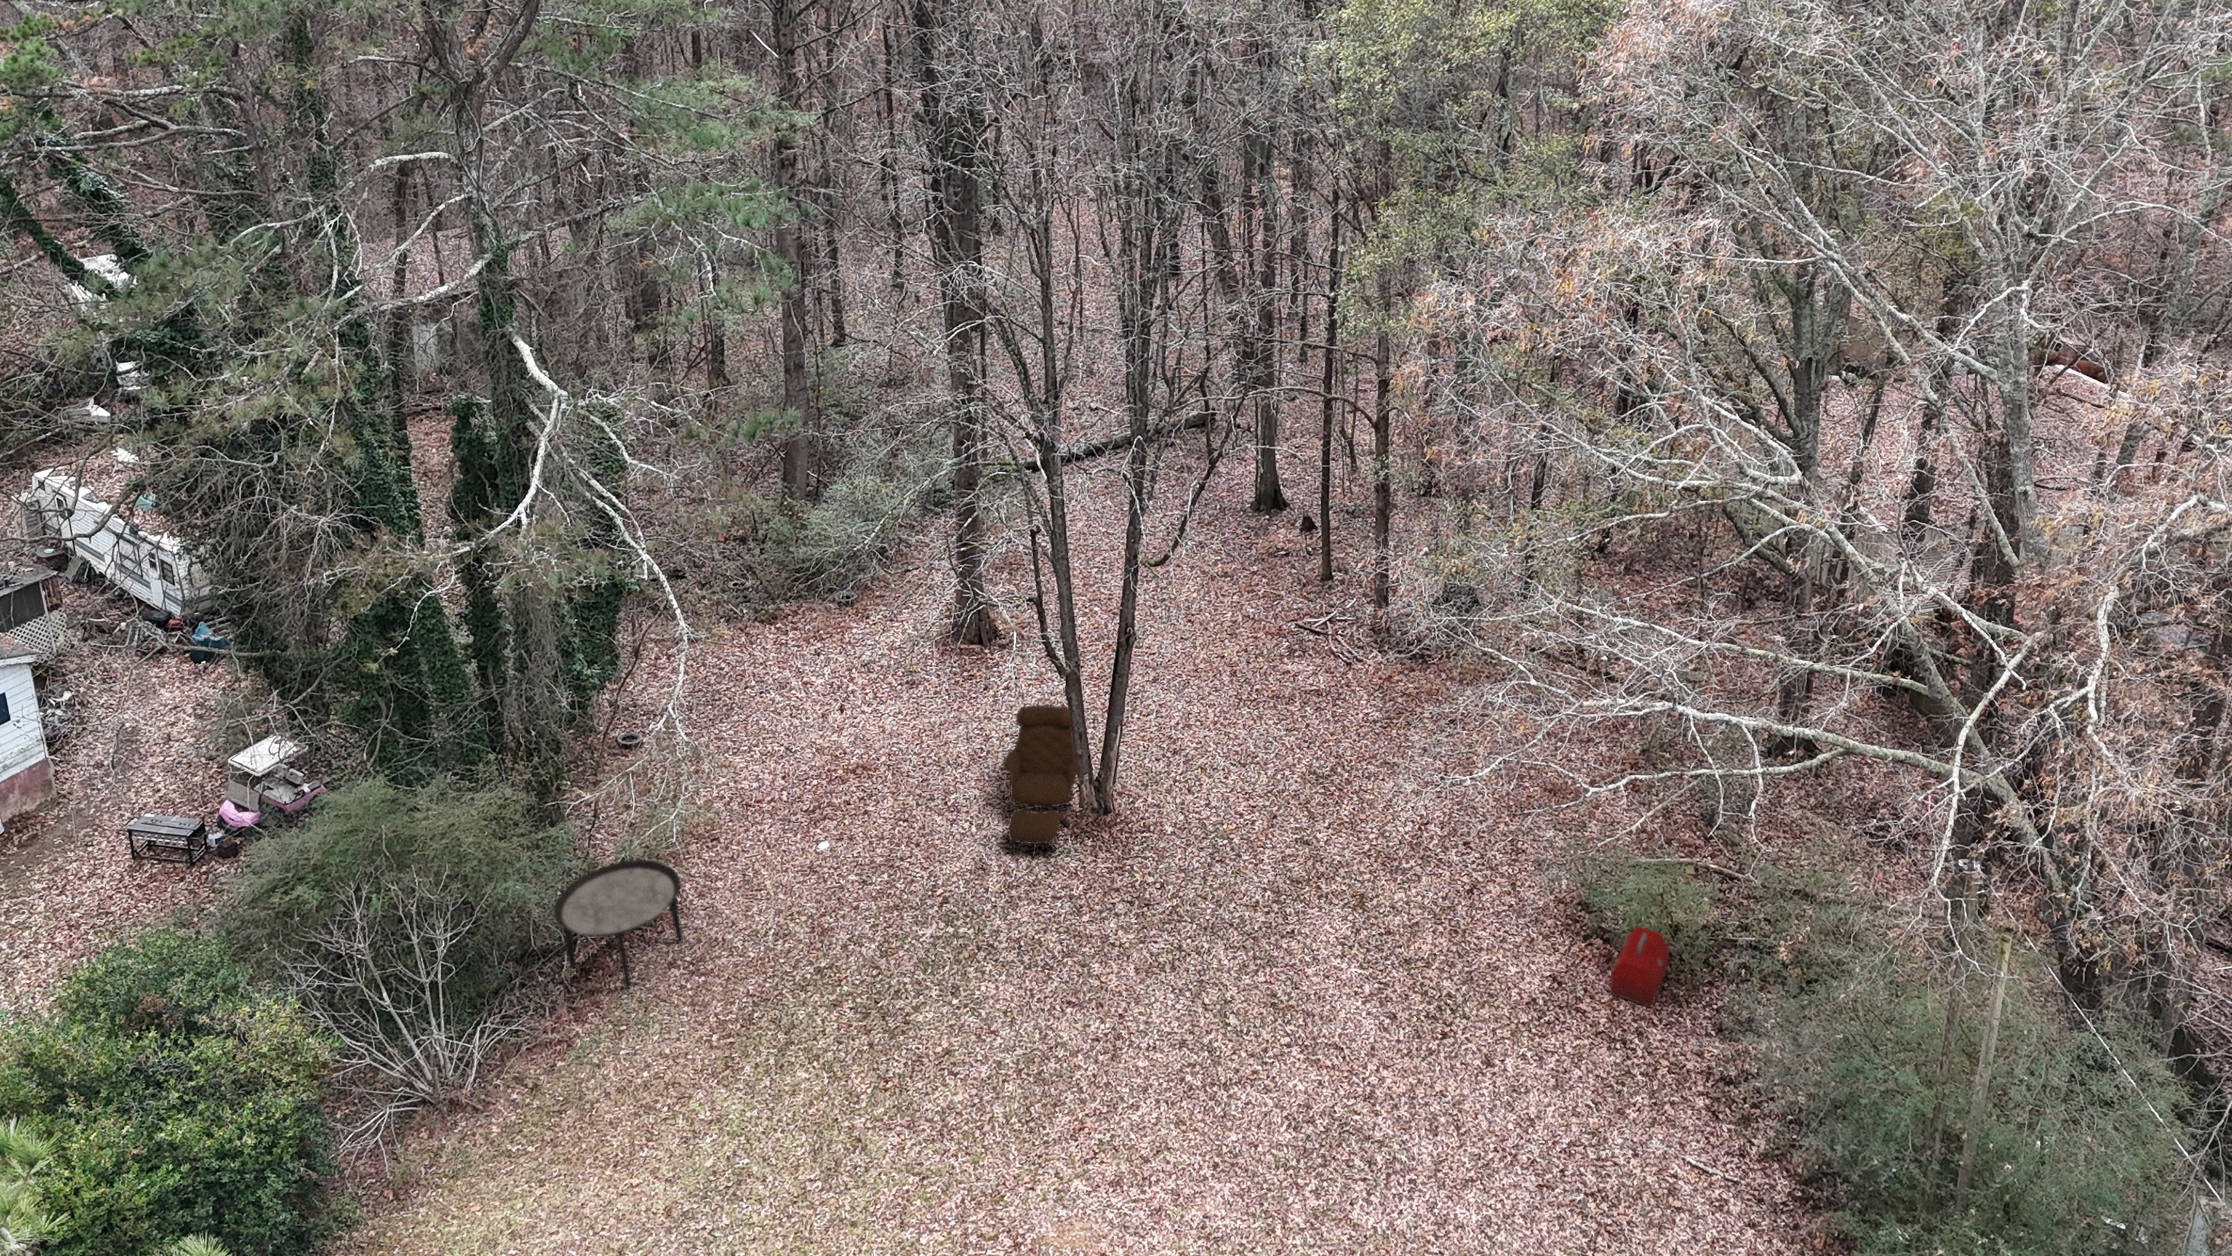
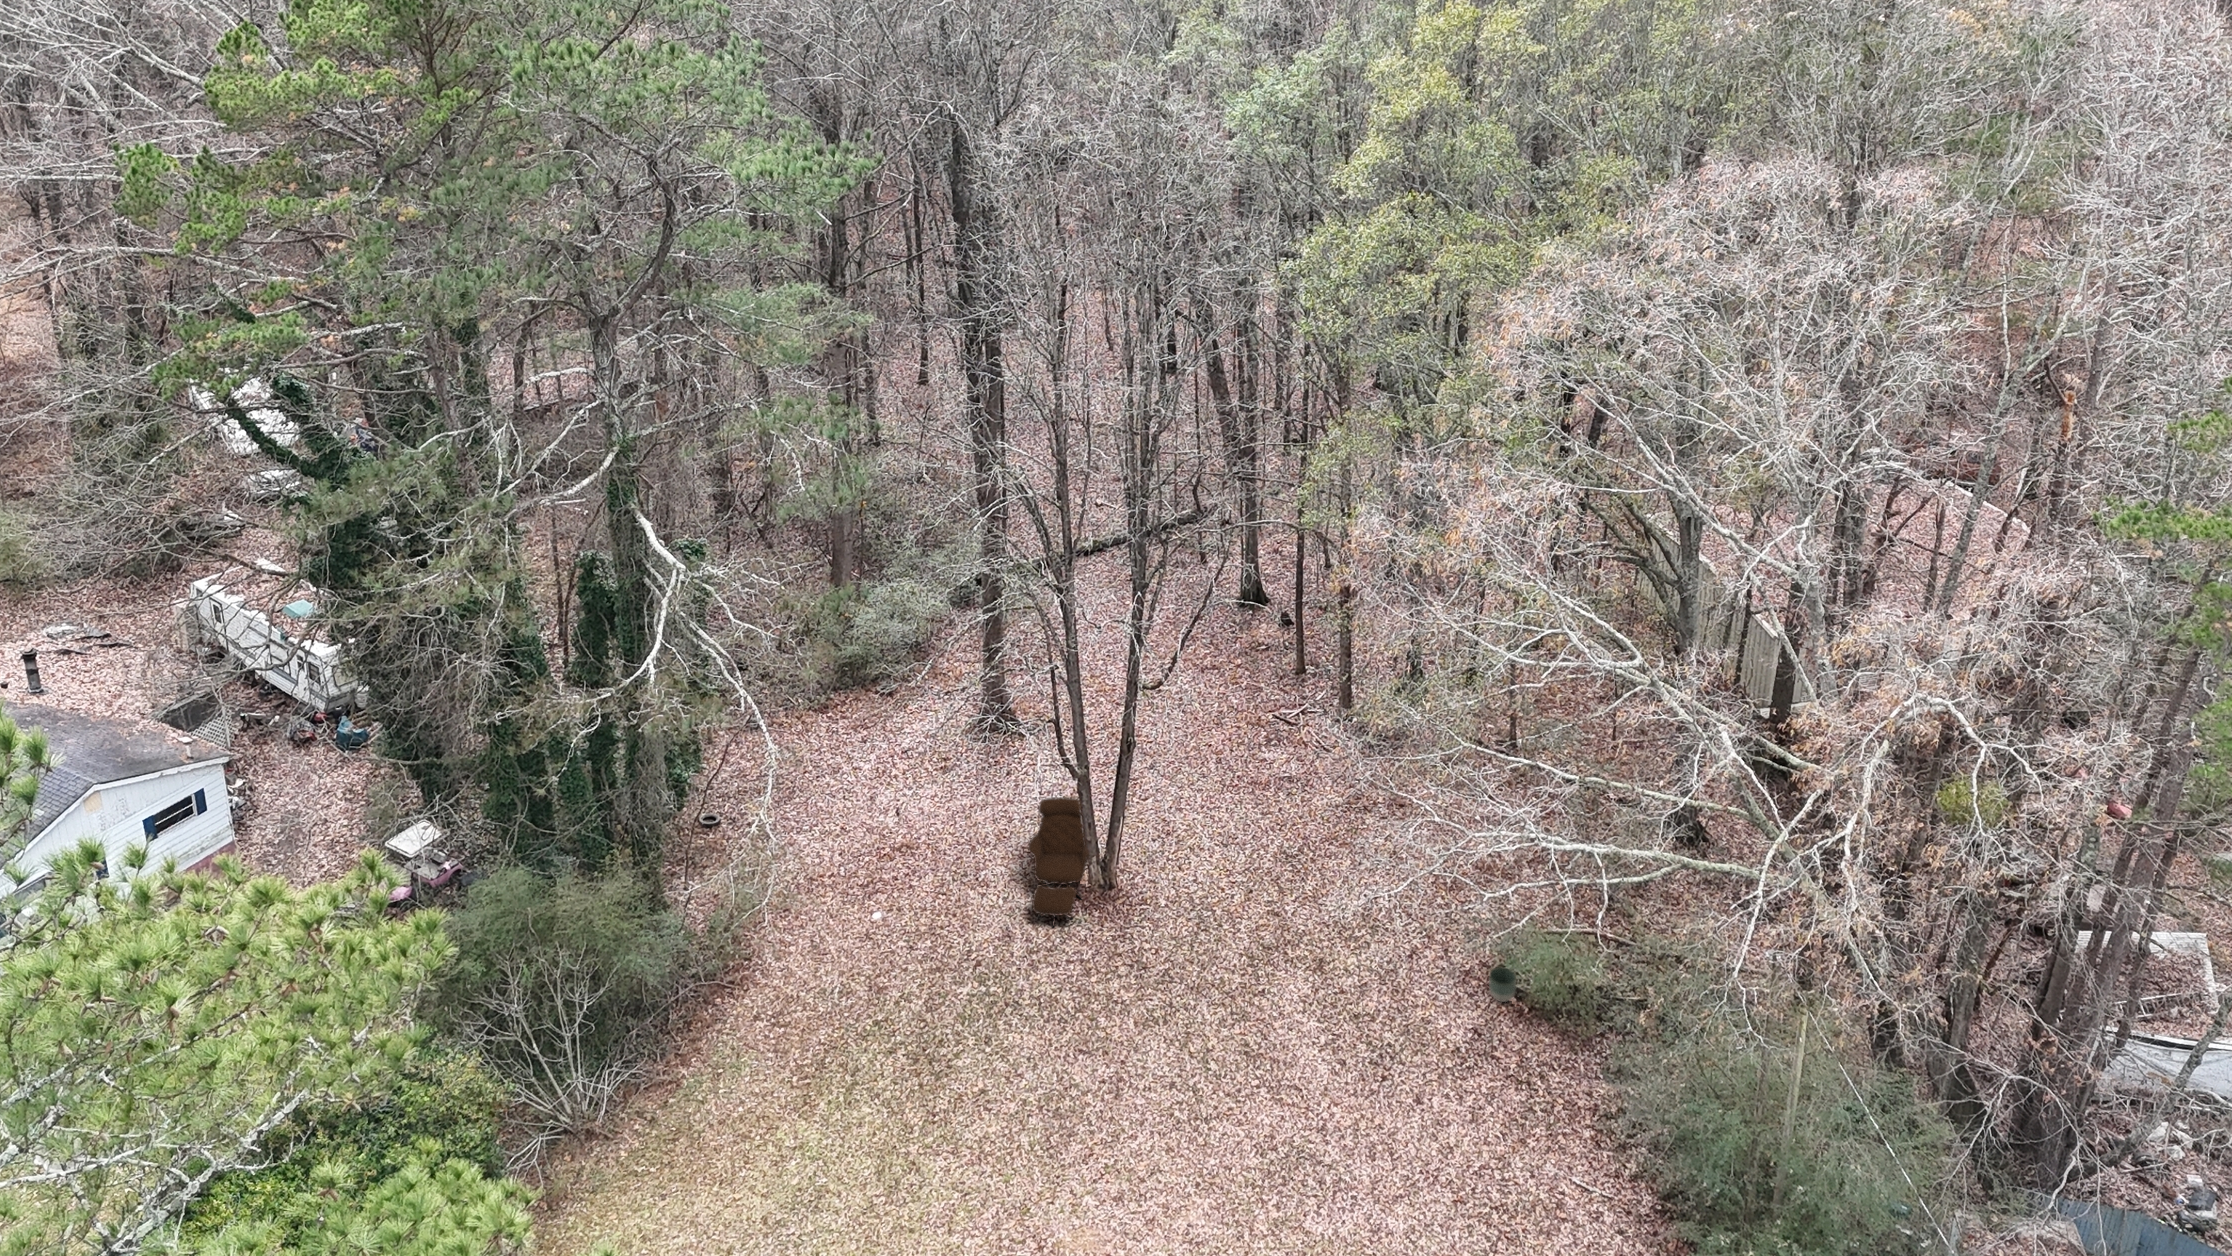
round table: present [554,860,683,988] -> none [666,932,769,1040]
planter: none [1570,904,1603,945] -> present [1489,967,1516,1002]
toolbox: present [1610,927,1669,1007] -> none [1519,986,1568,1055]

